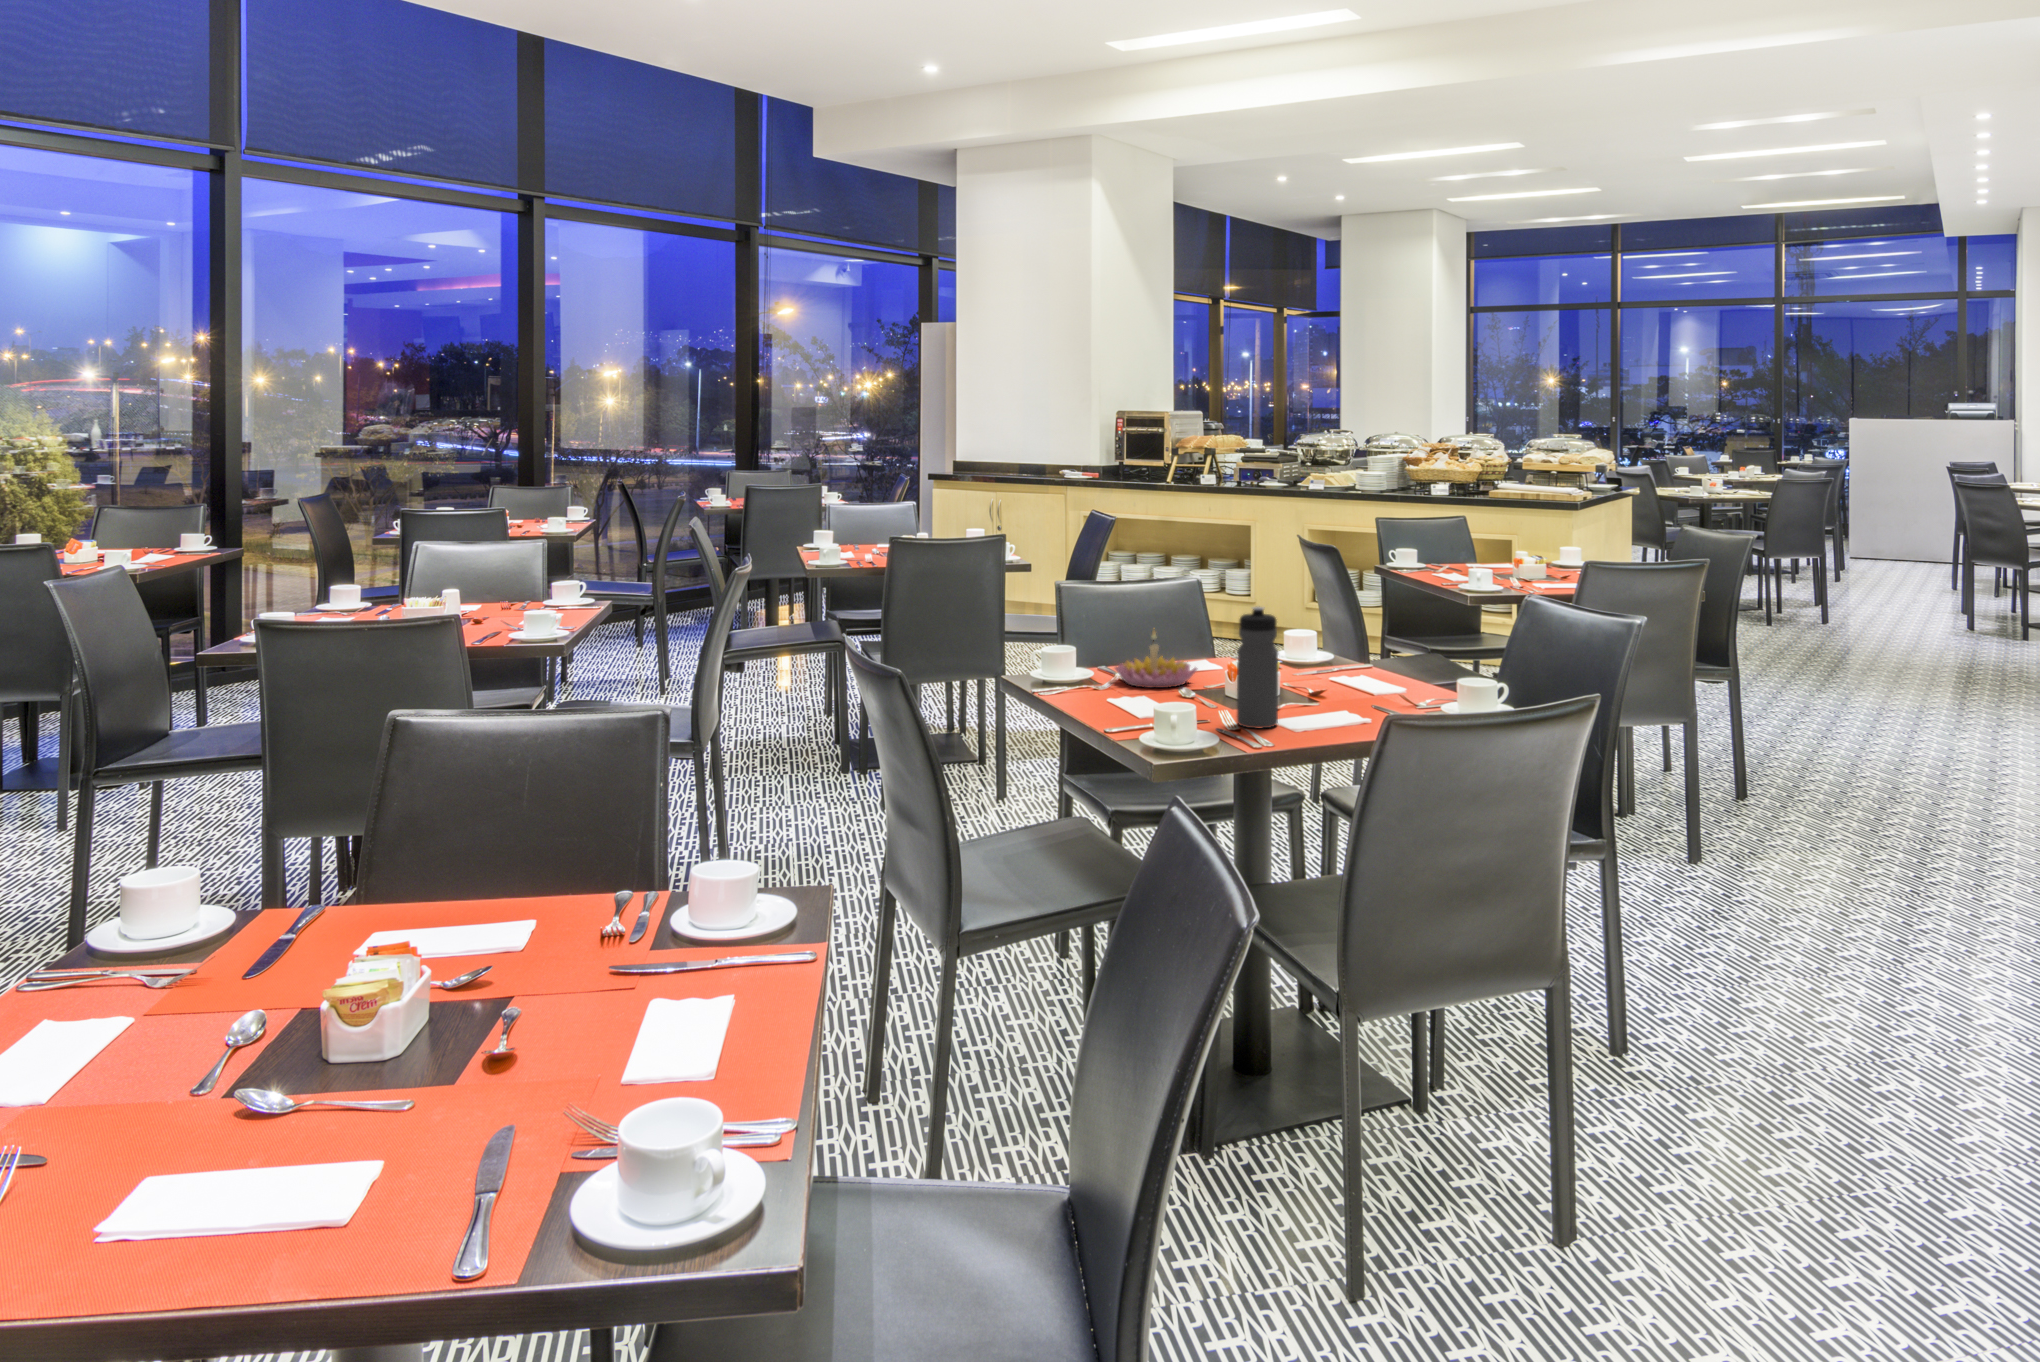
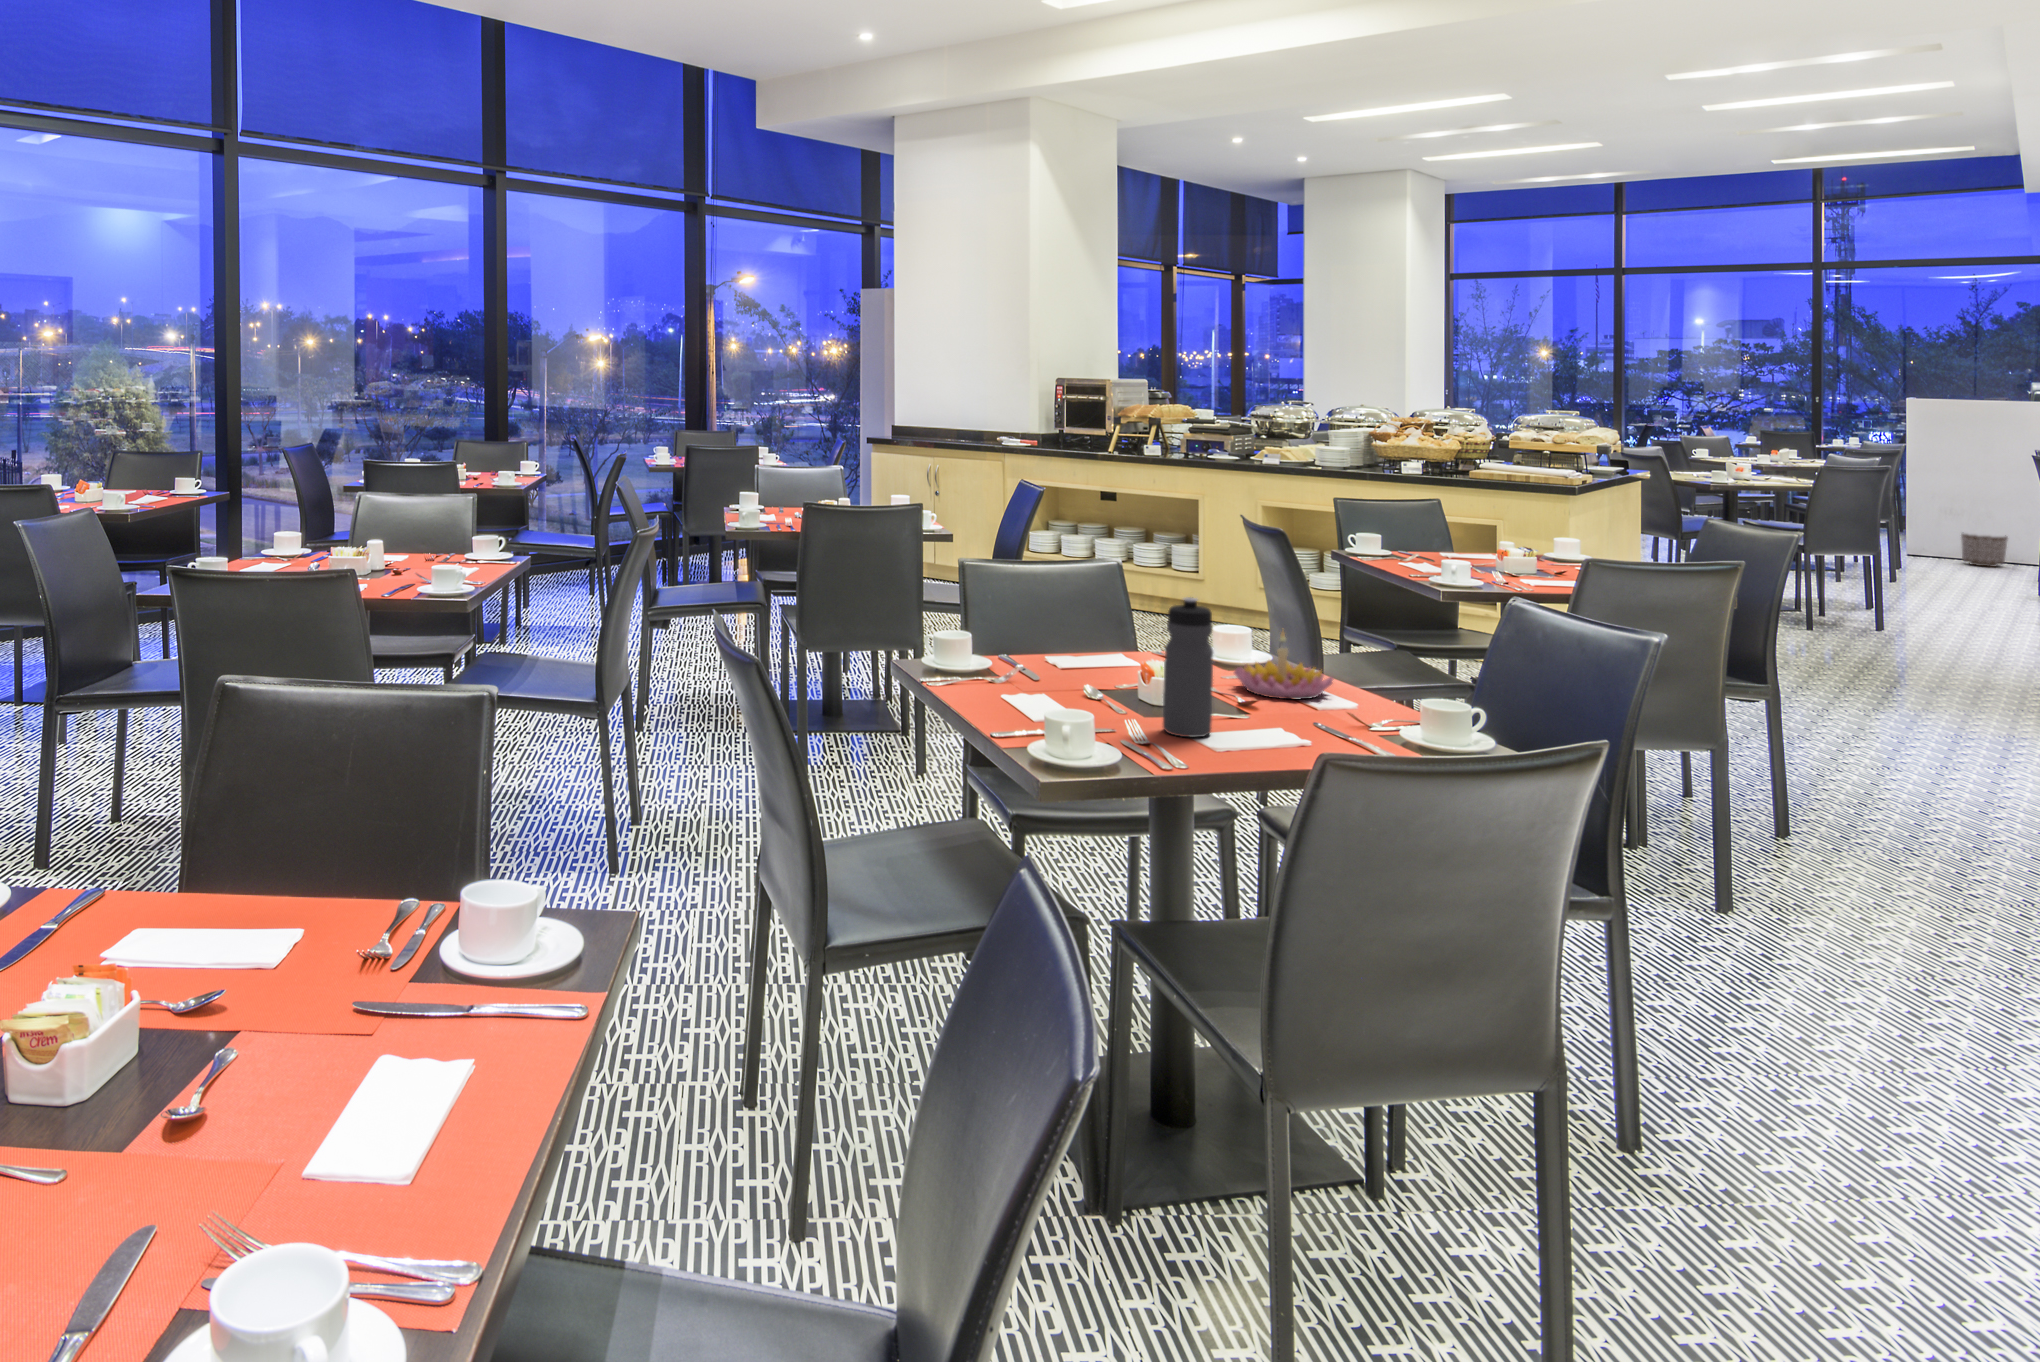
planter: none [1892,535,1927,564] -> present [1961,534,2008,567]
candle holder: present [1115,631,1197,688] -> present [1234,631,1334,699]

